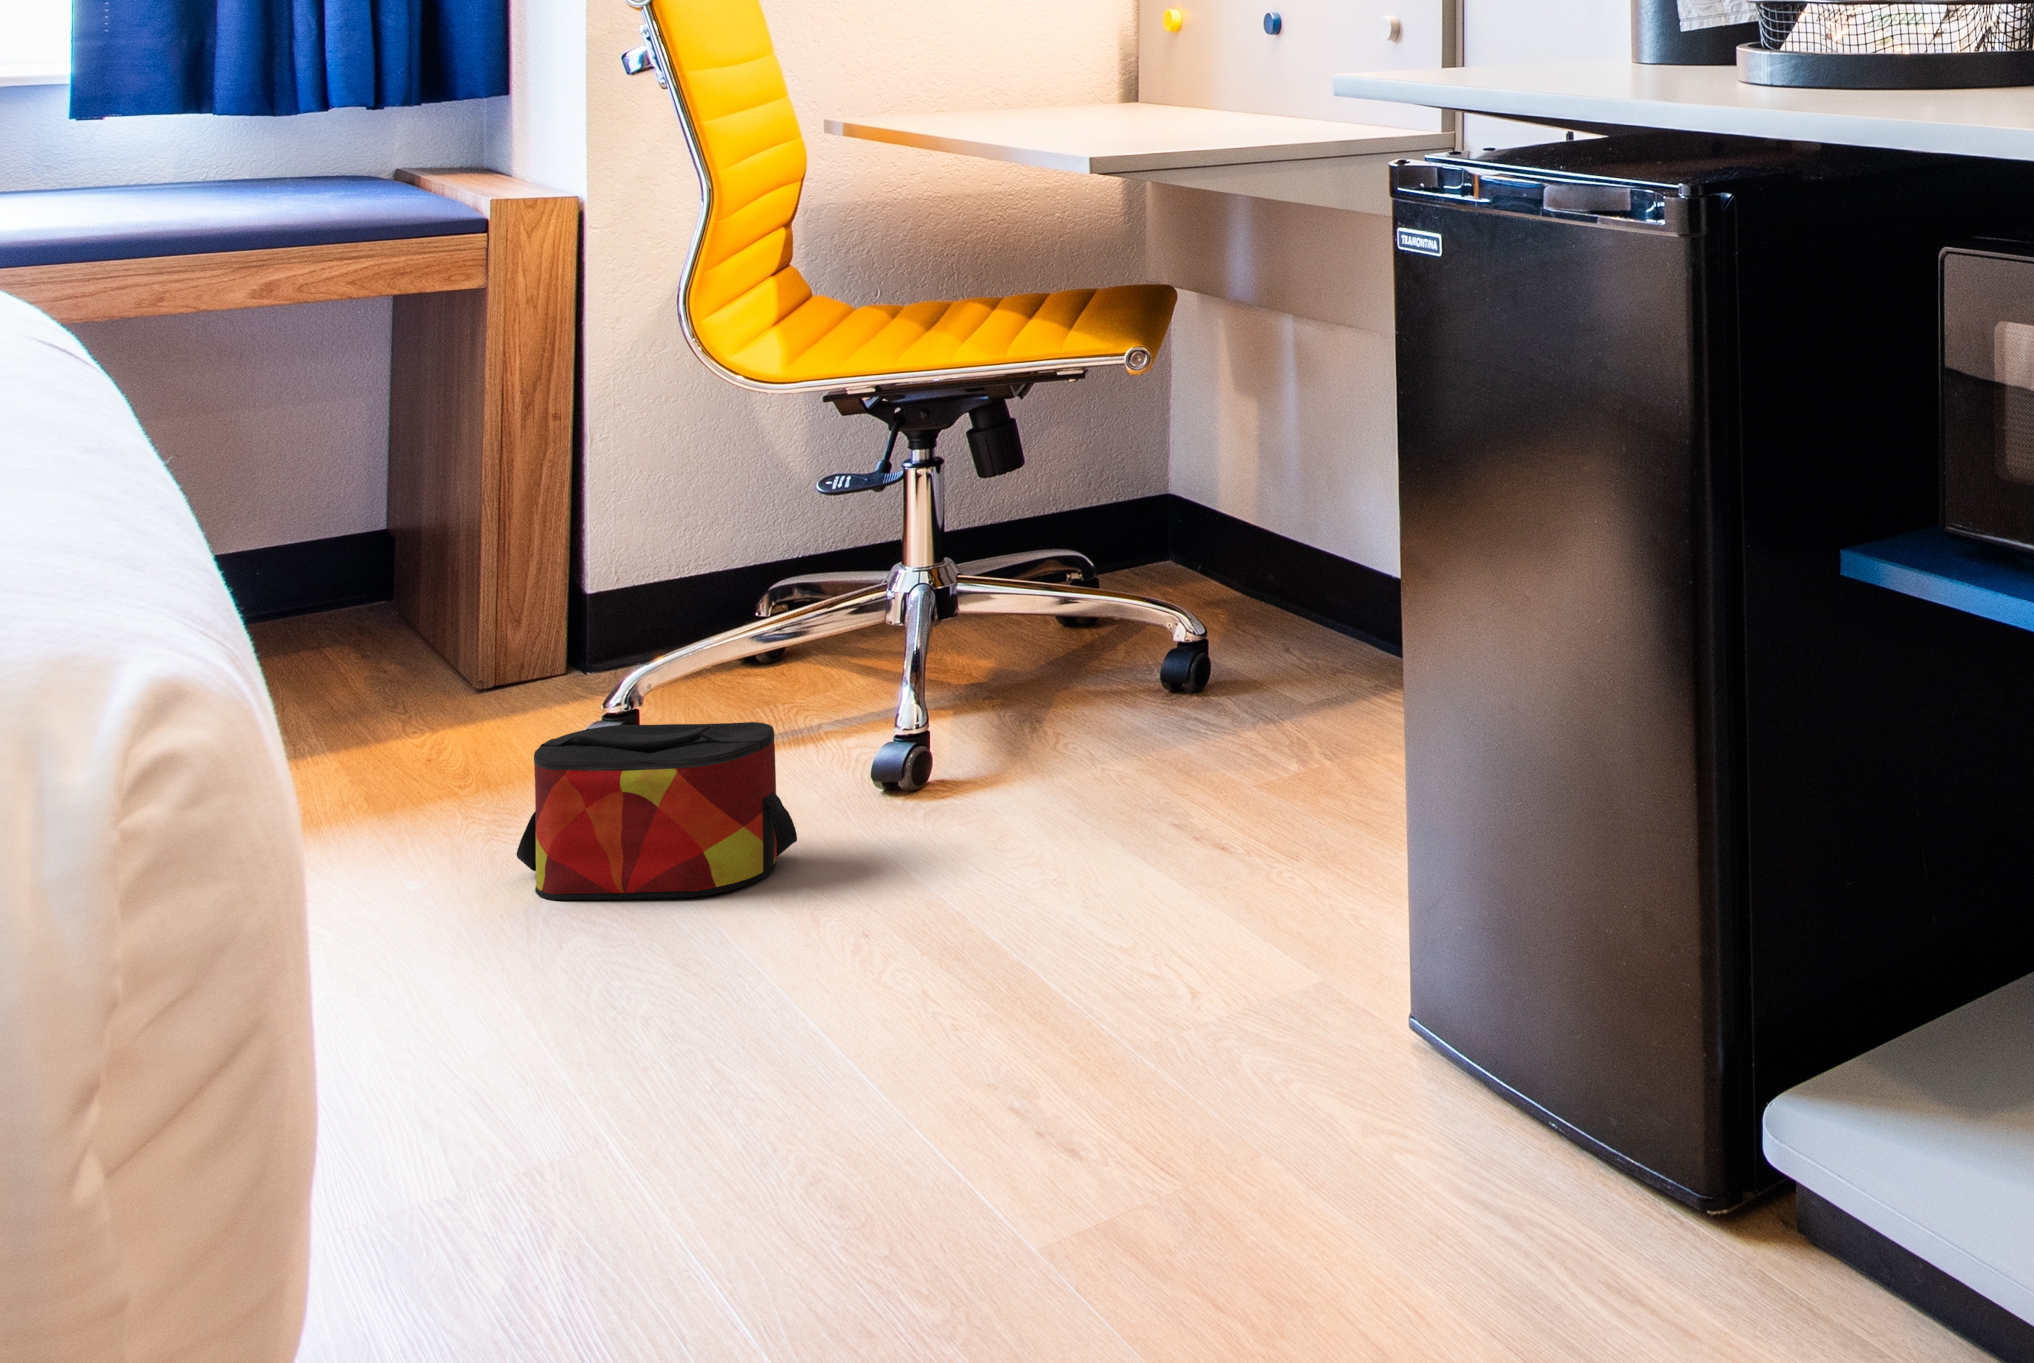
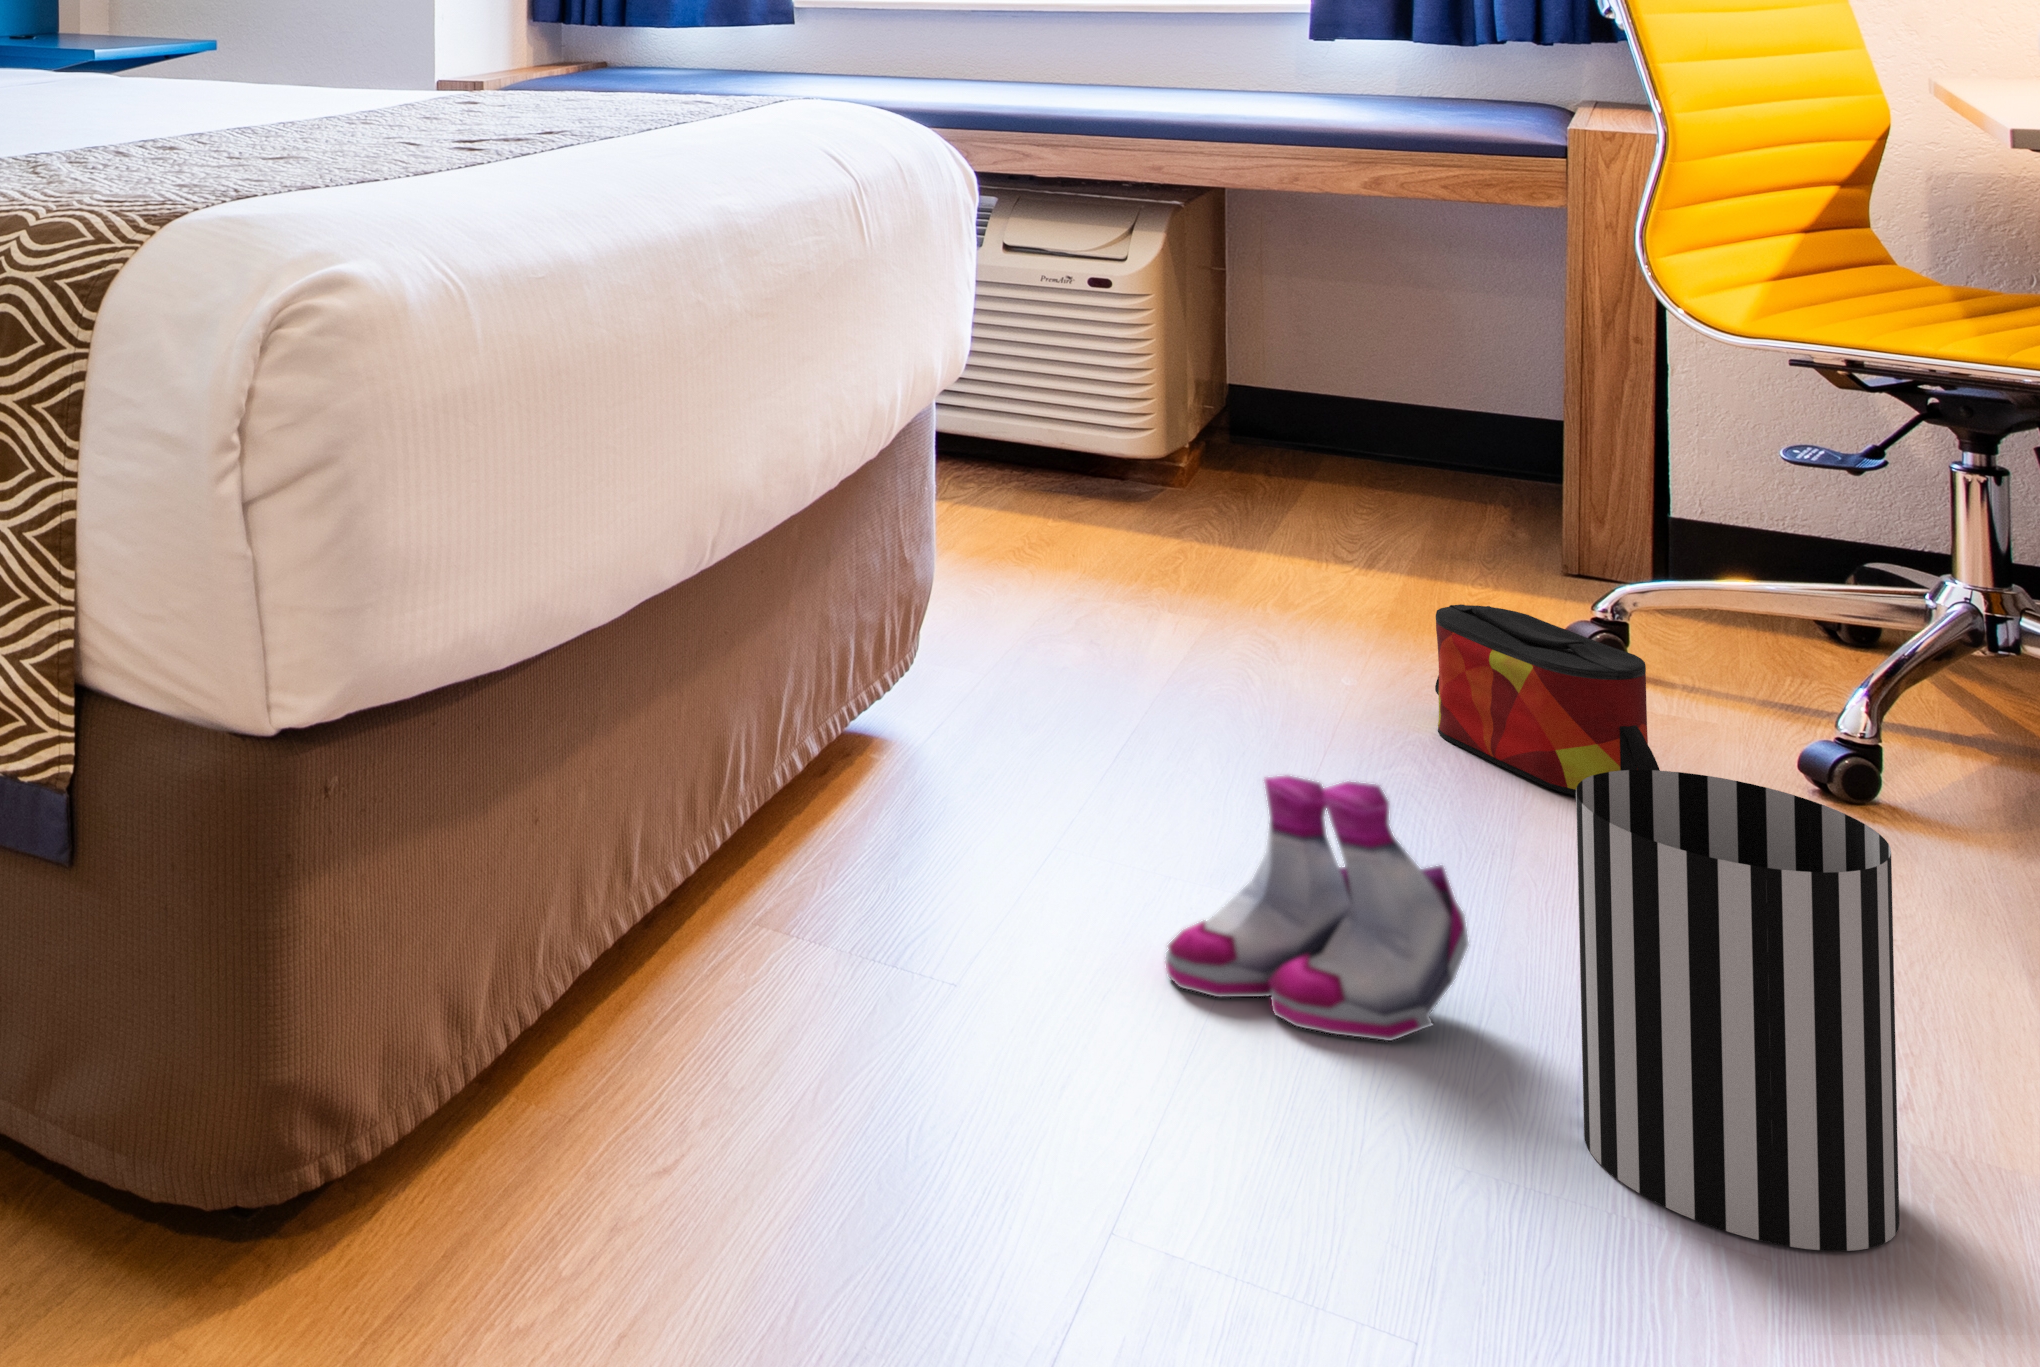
wastebasket: none [1028,741,1277,1179] -> present [1576,770,1899,1251]
boots: none [560,916,873,1288] -> present [1166,775,1468,1041]

